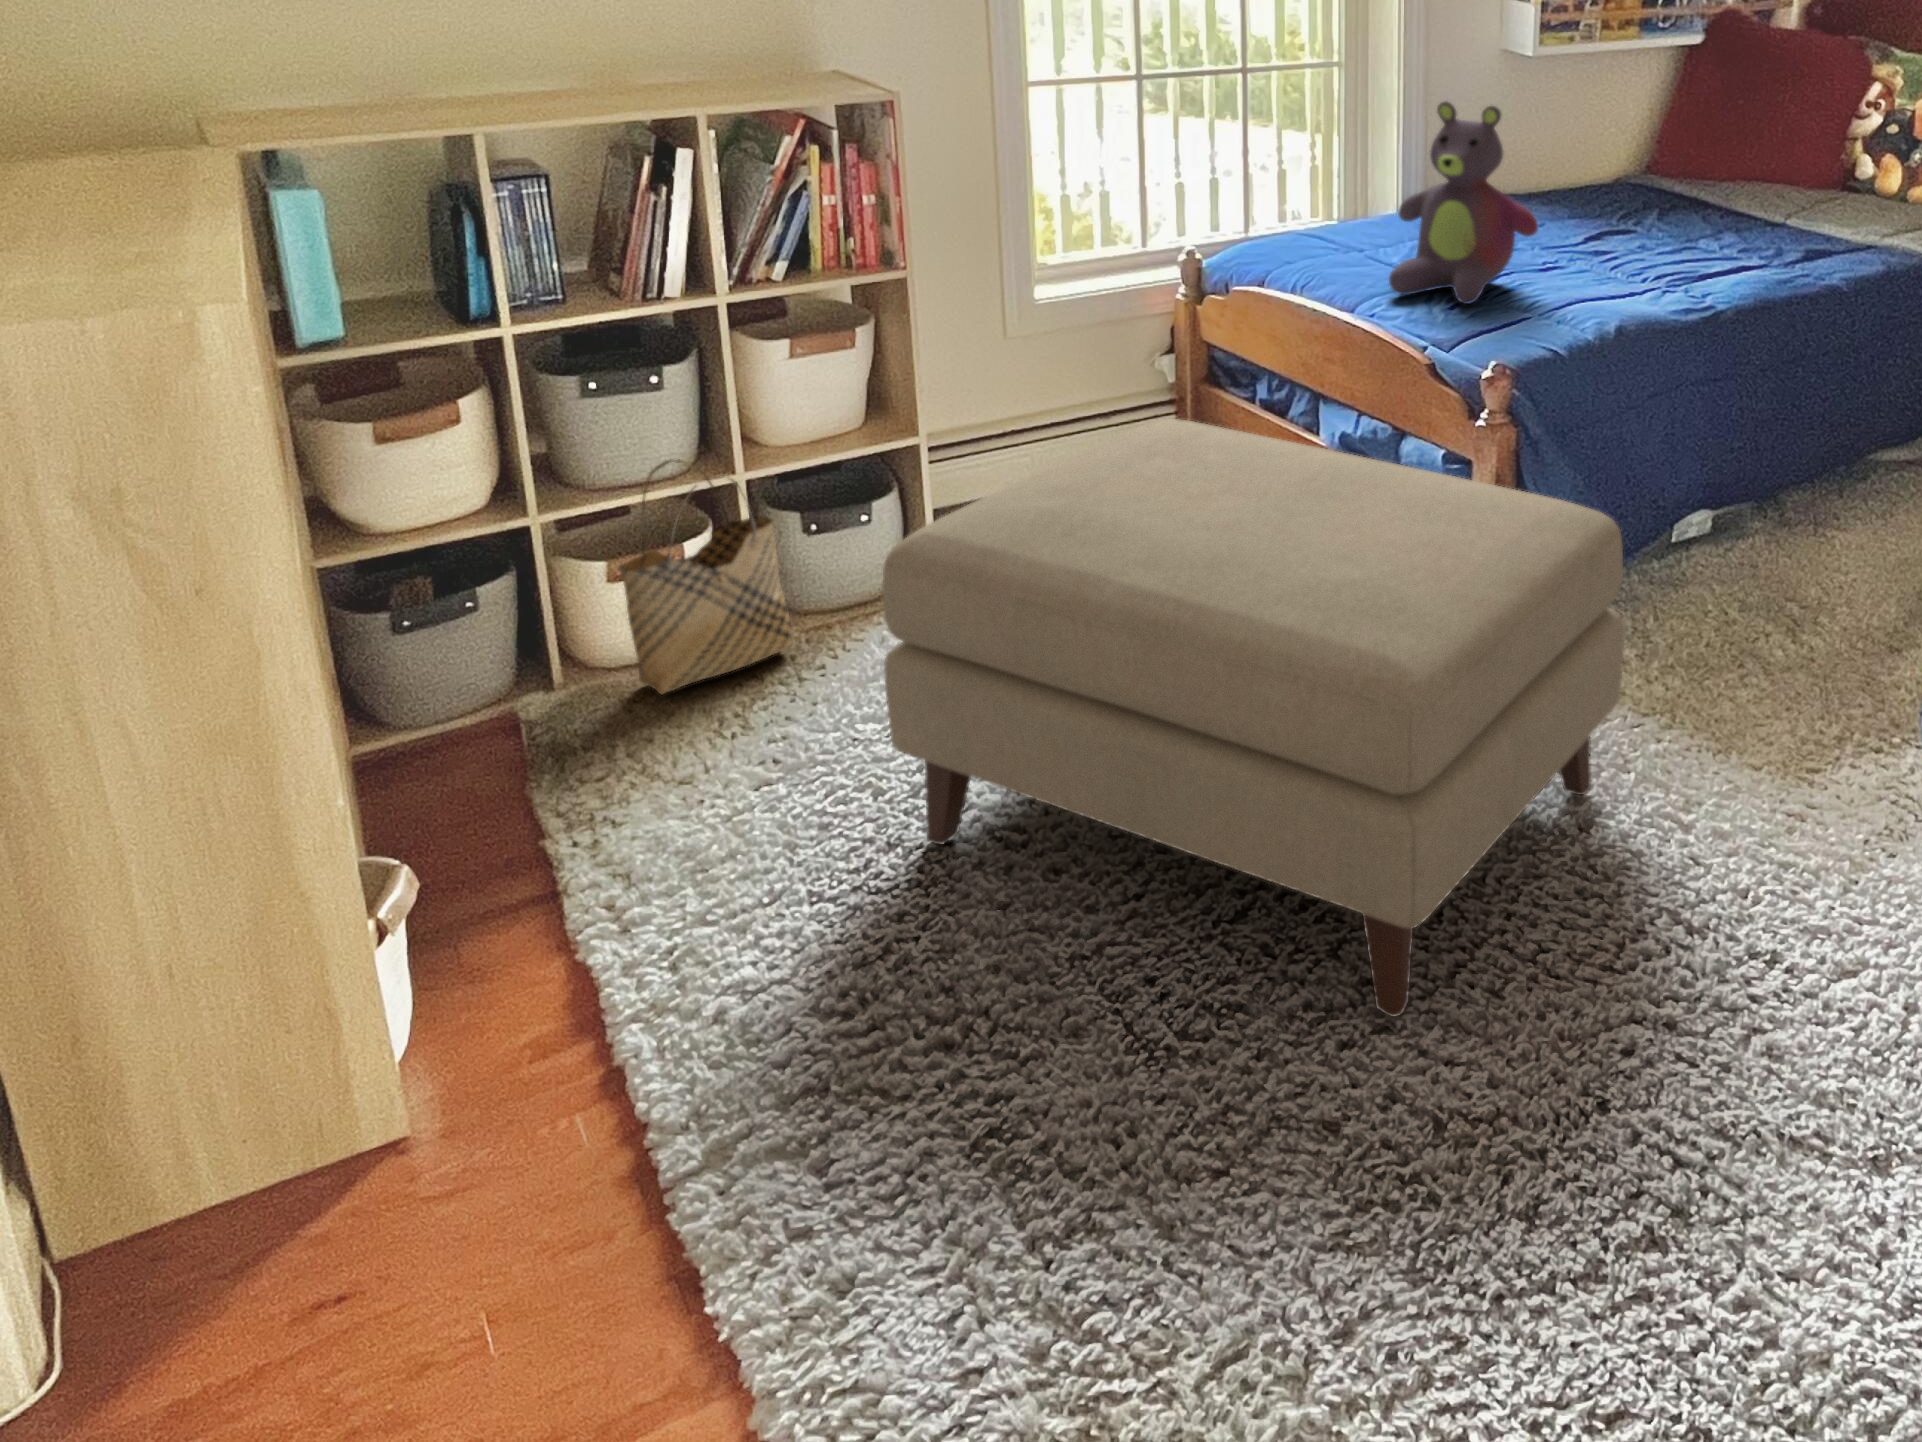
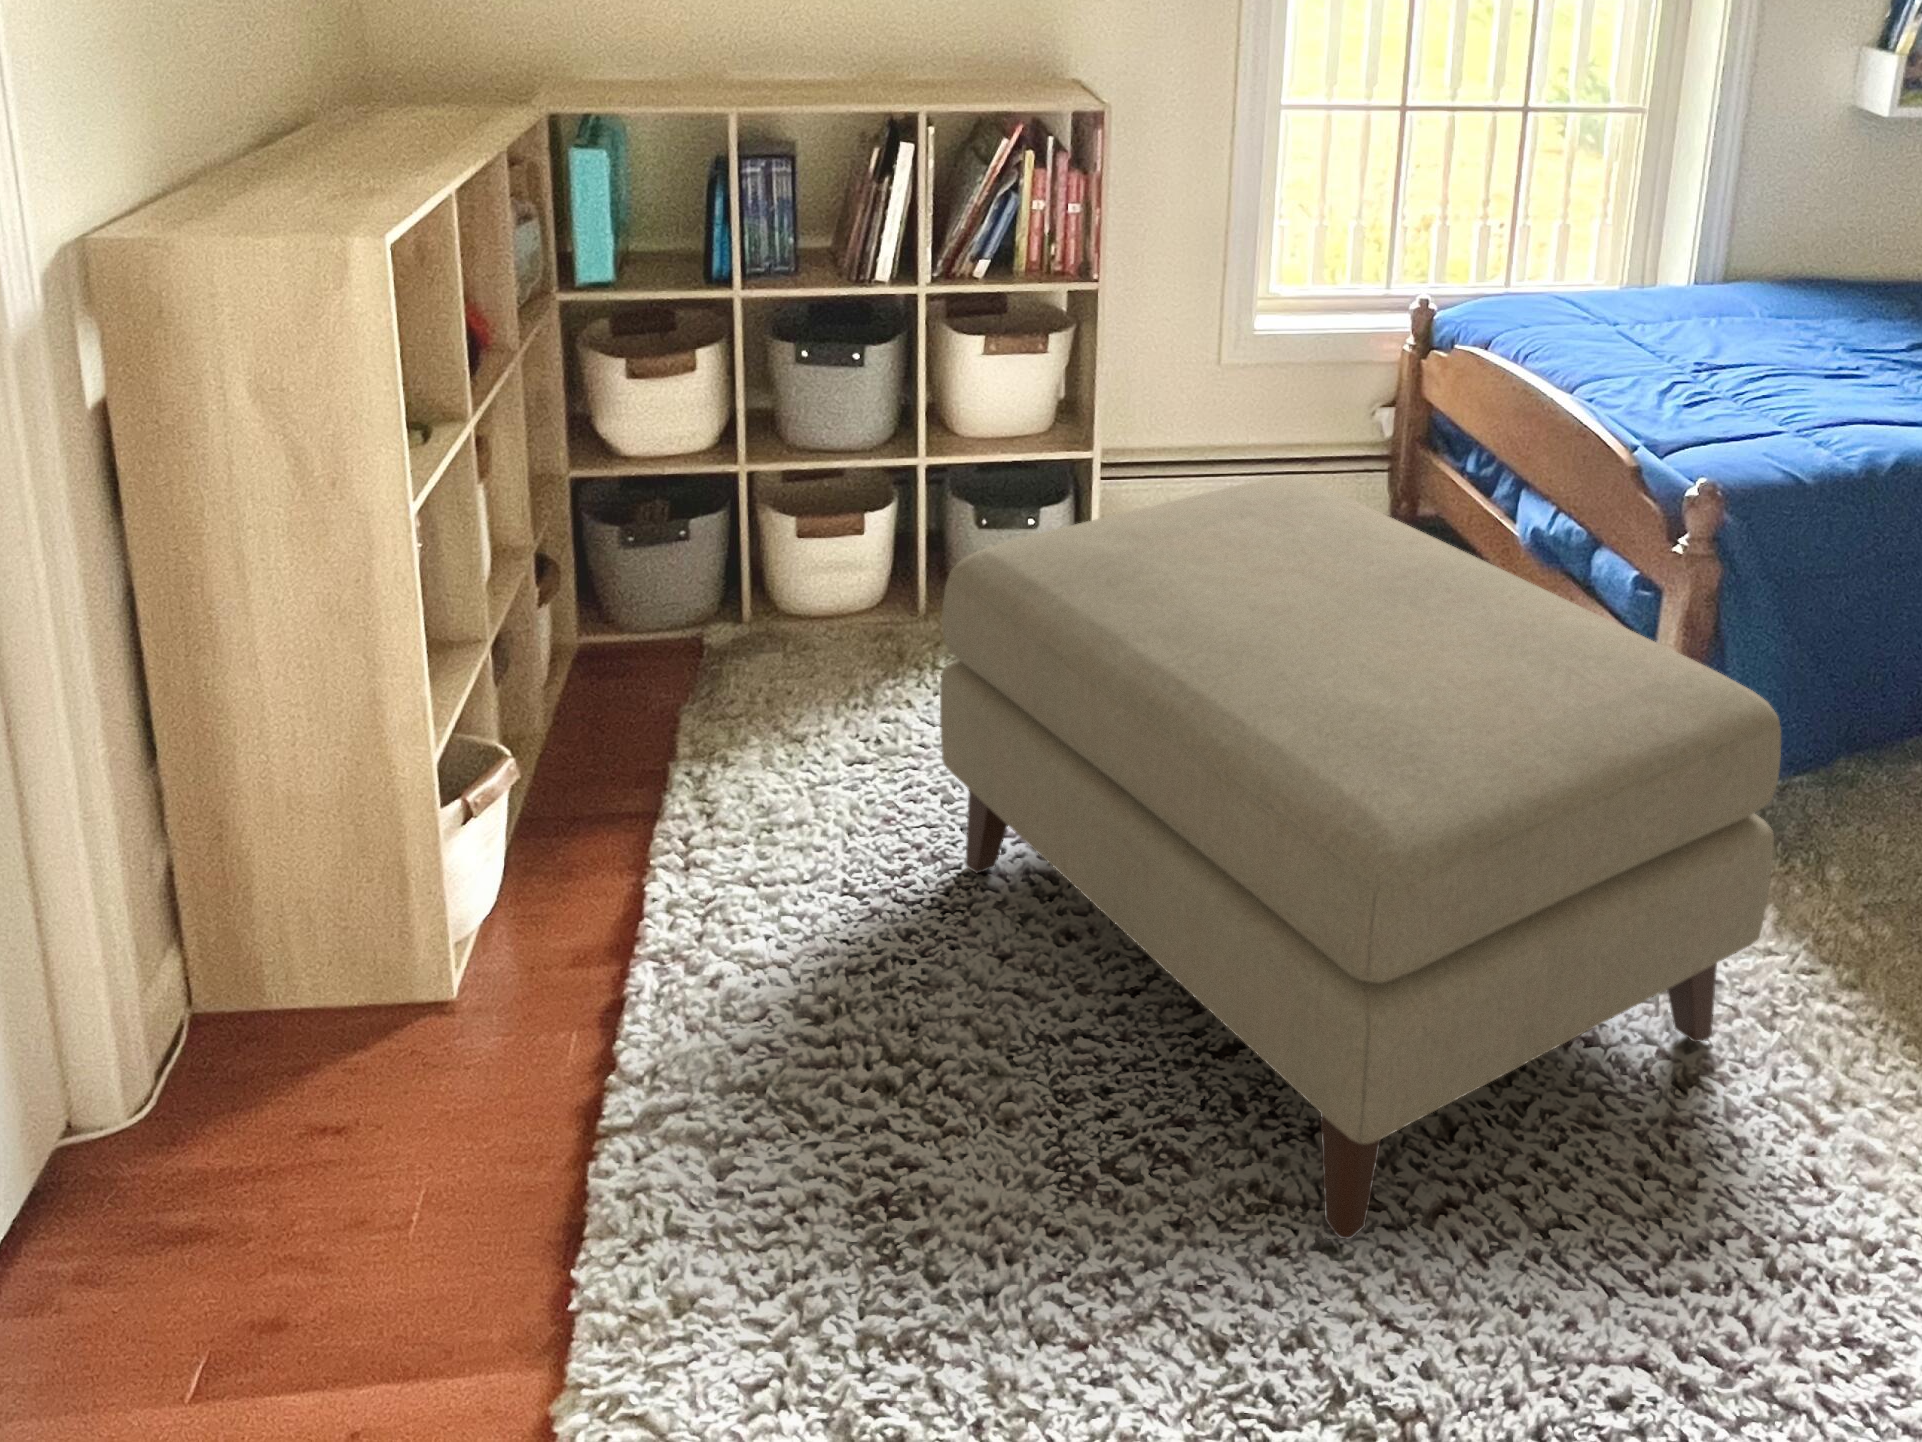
stuffed bear: present [1389,102,1538,304] -> none [1617,153,1820,399]
woven basket: present [617,459,793,694] -> none [792,434,941,654]

